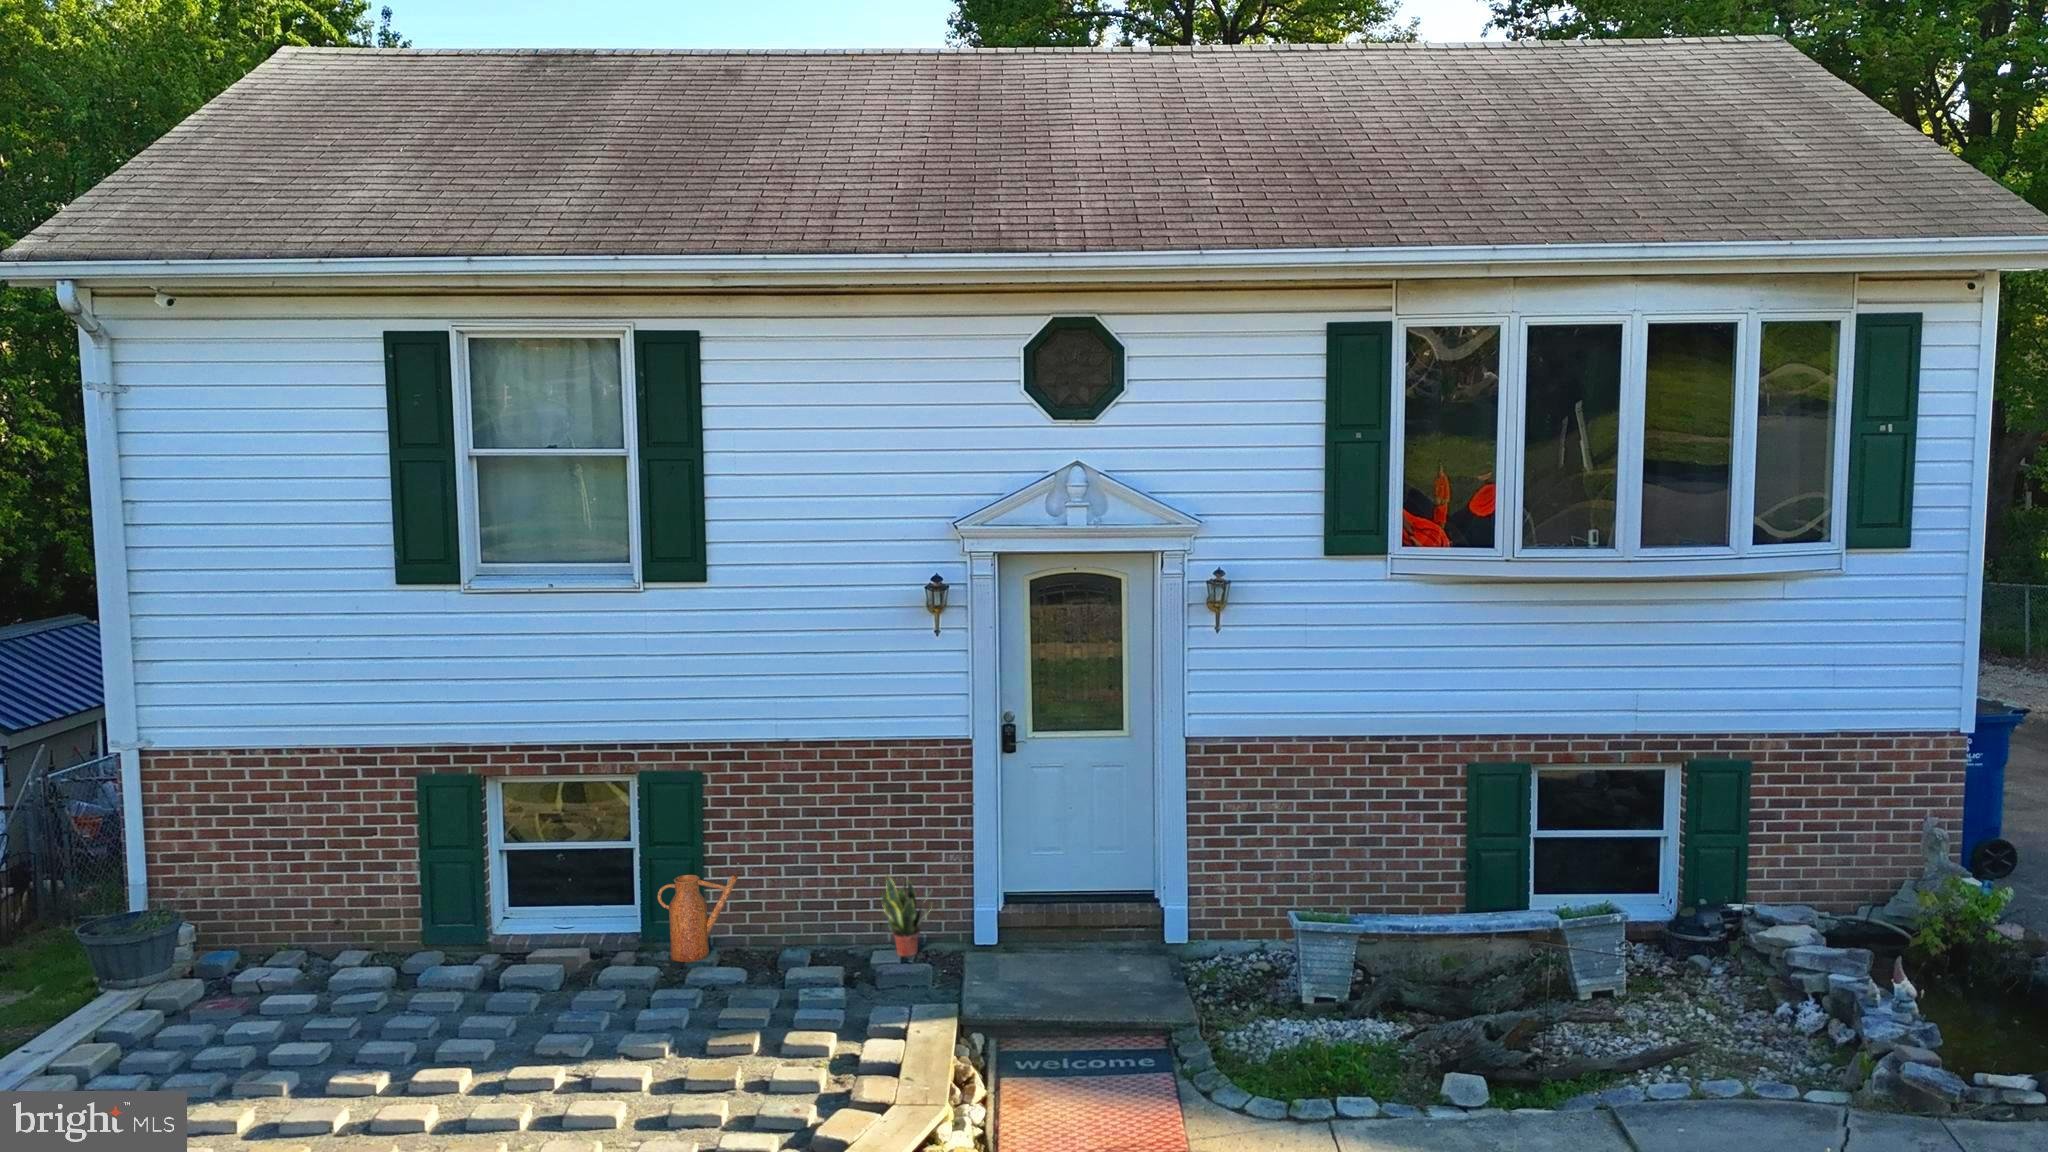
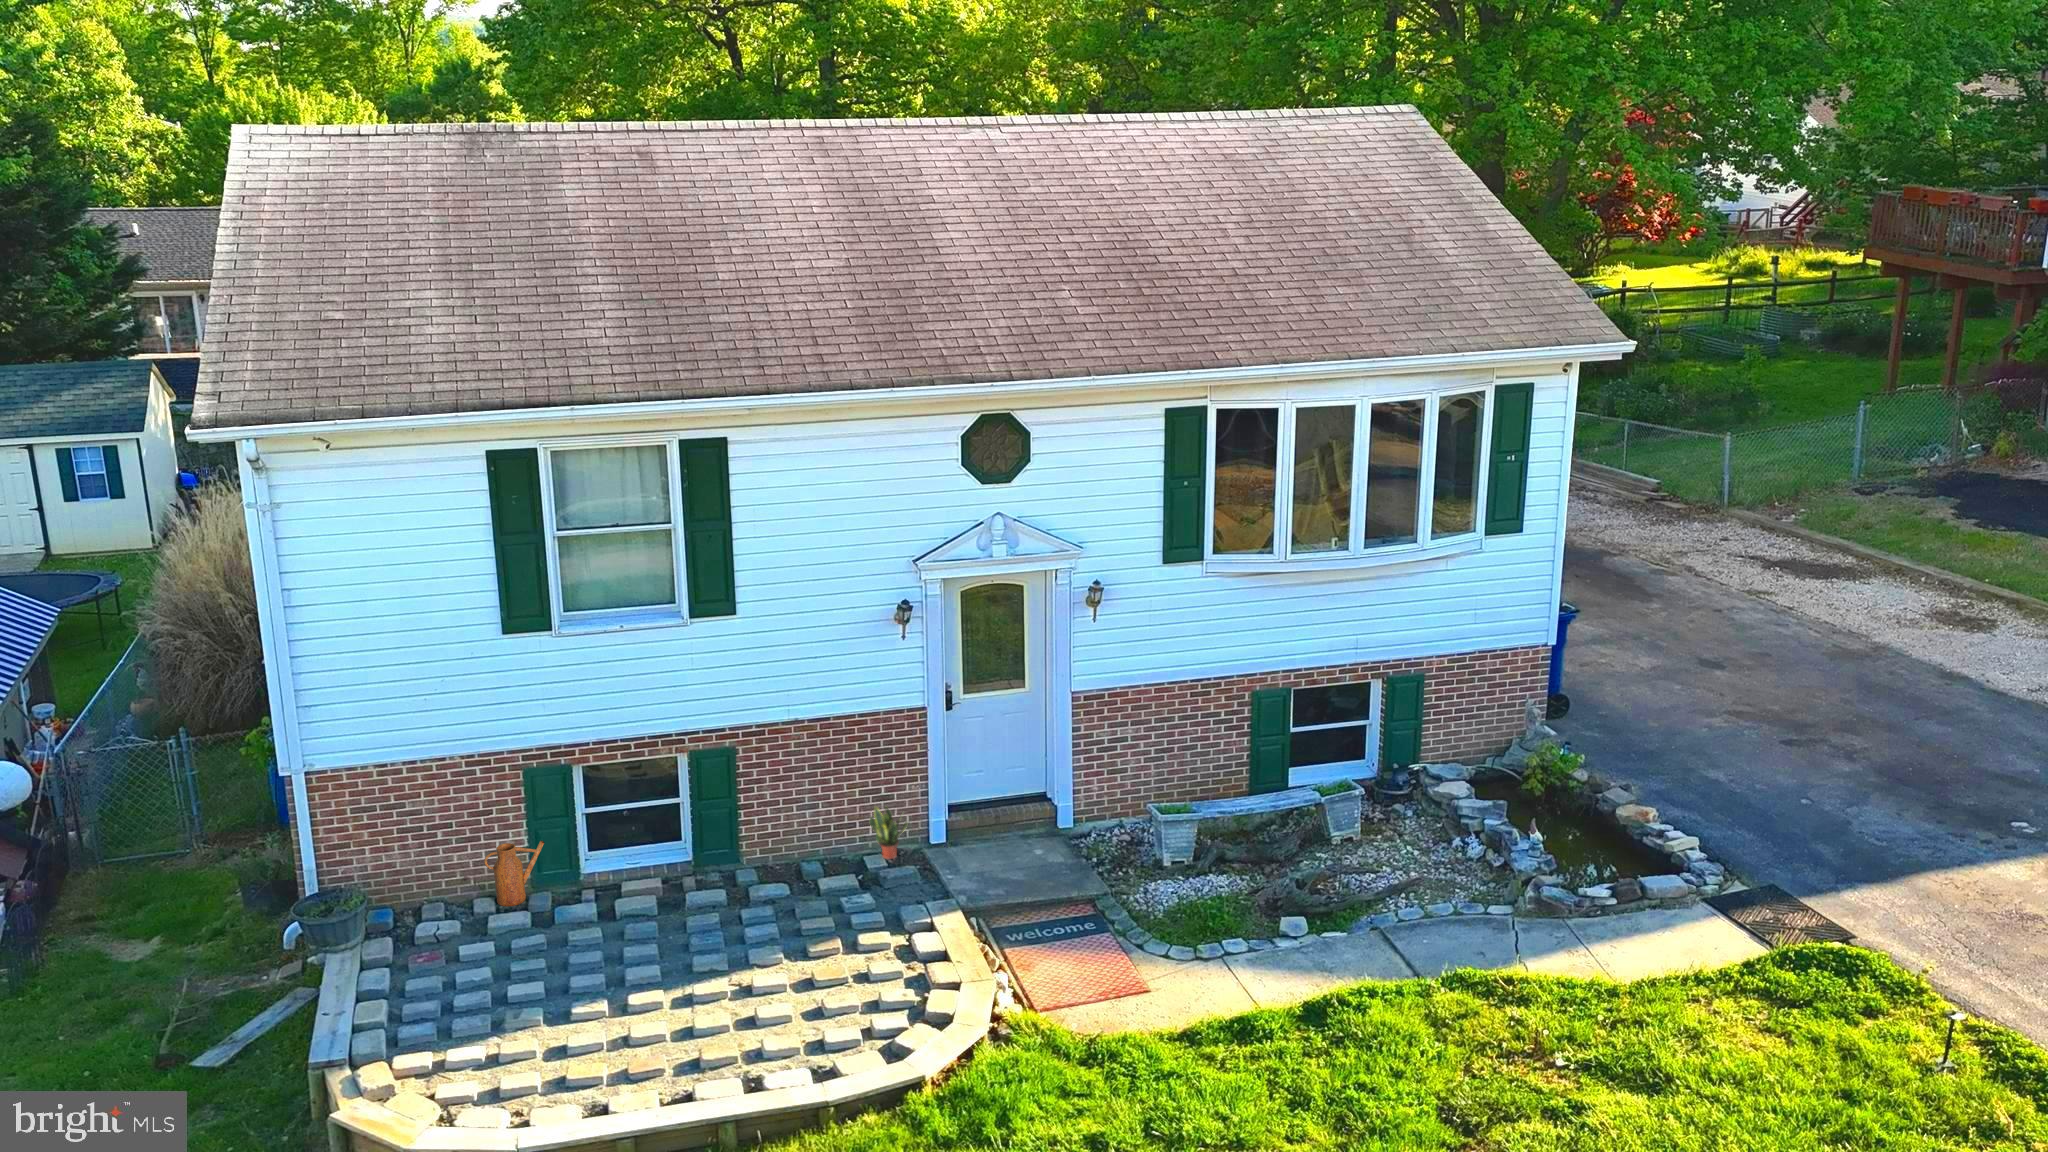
watering can: present [657,875,738,962] -> present [484,841,544,906]

